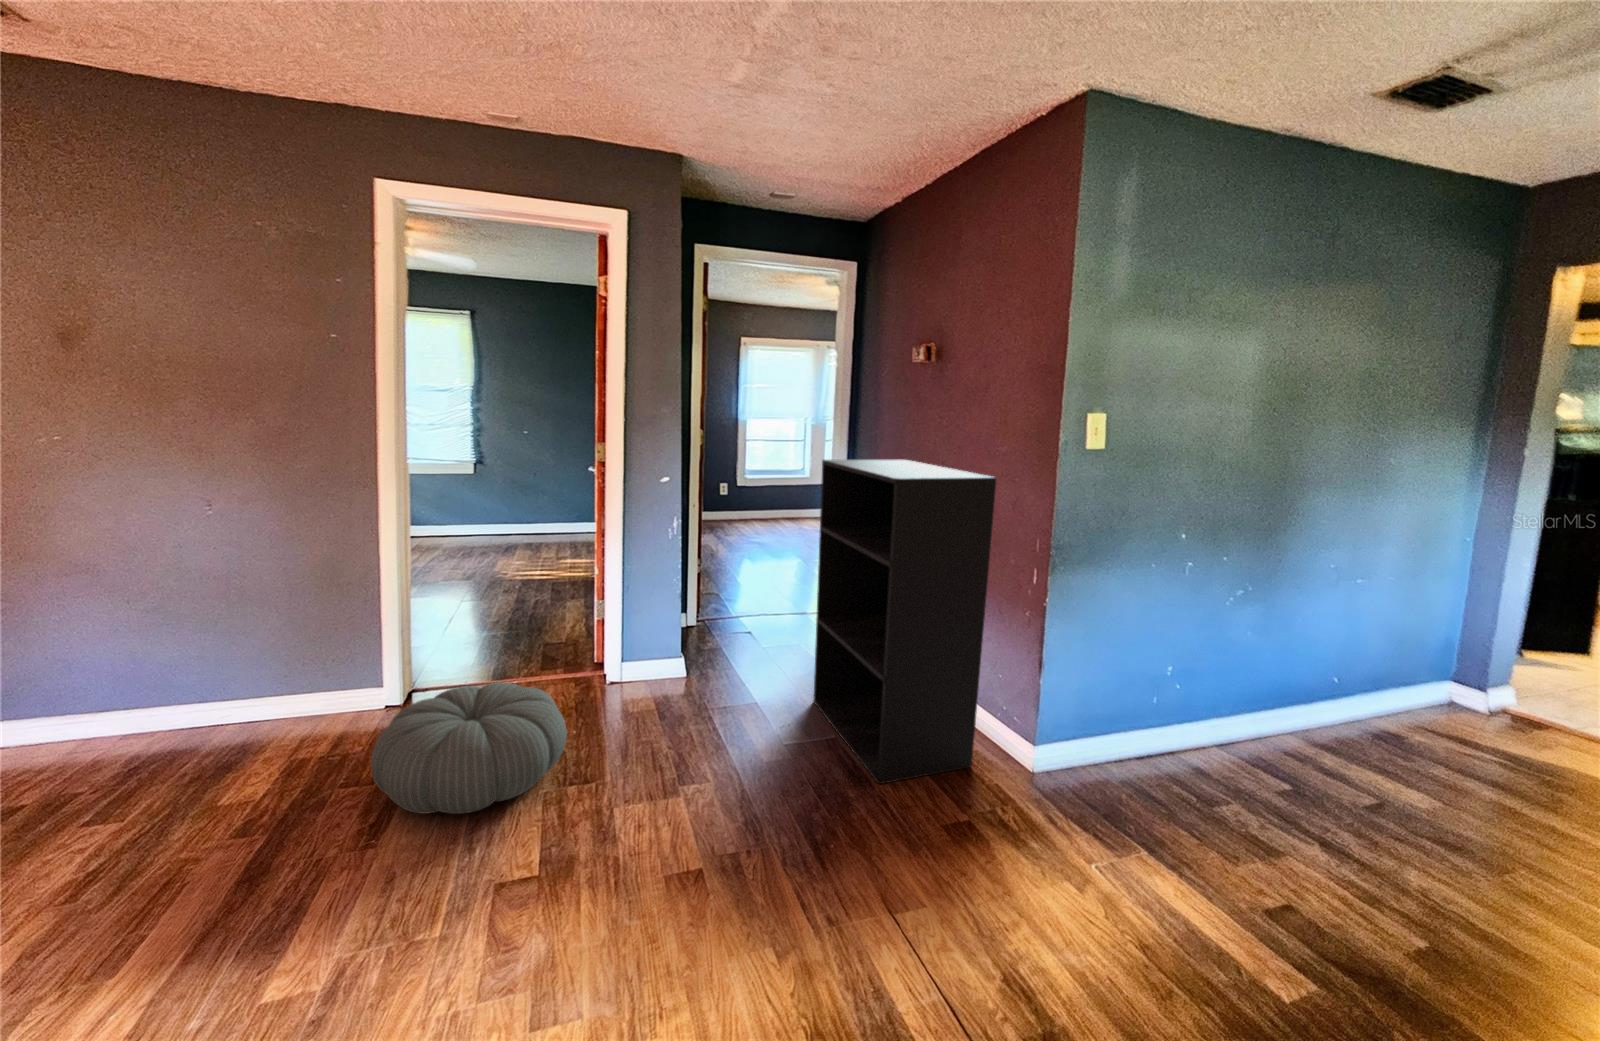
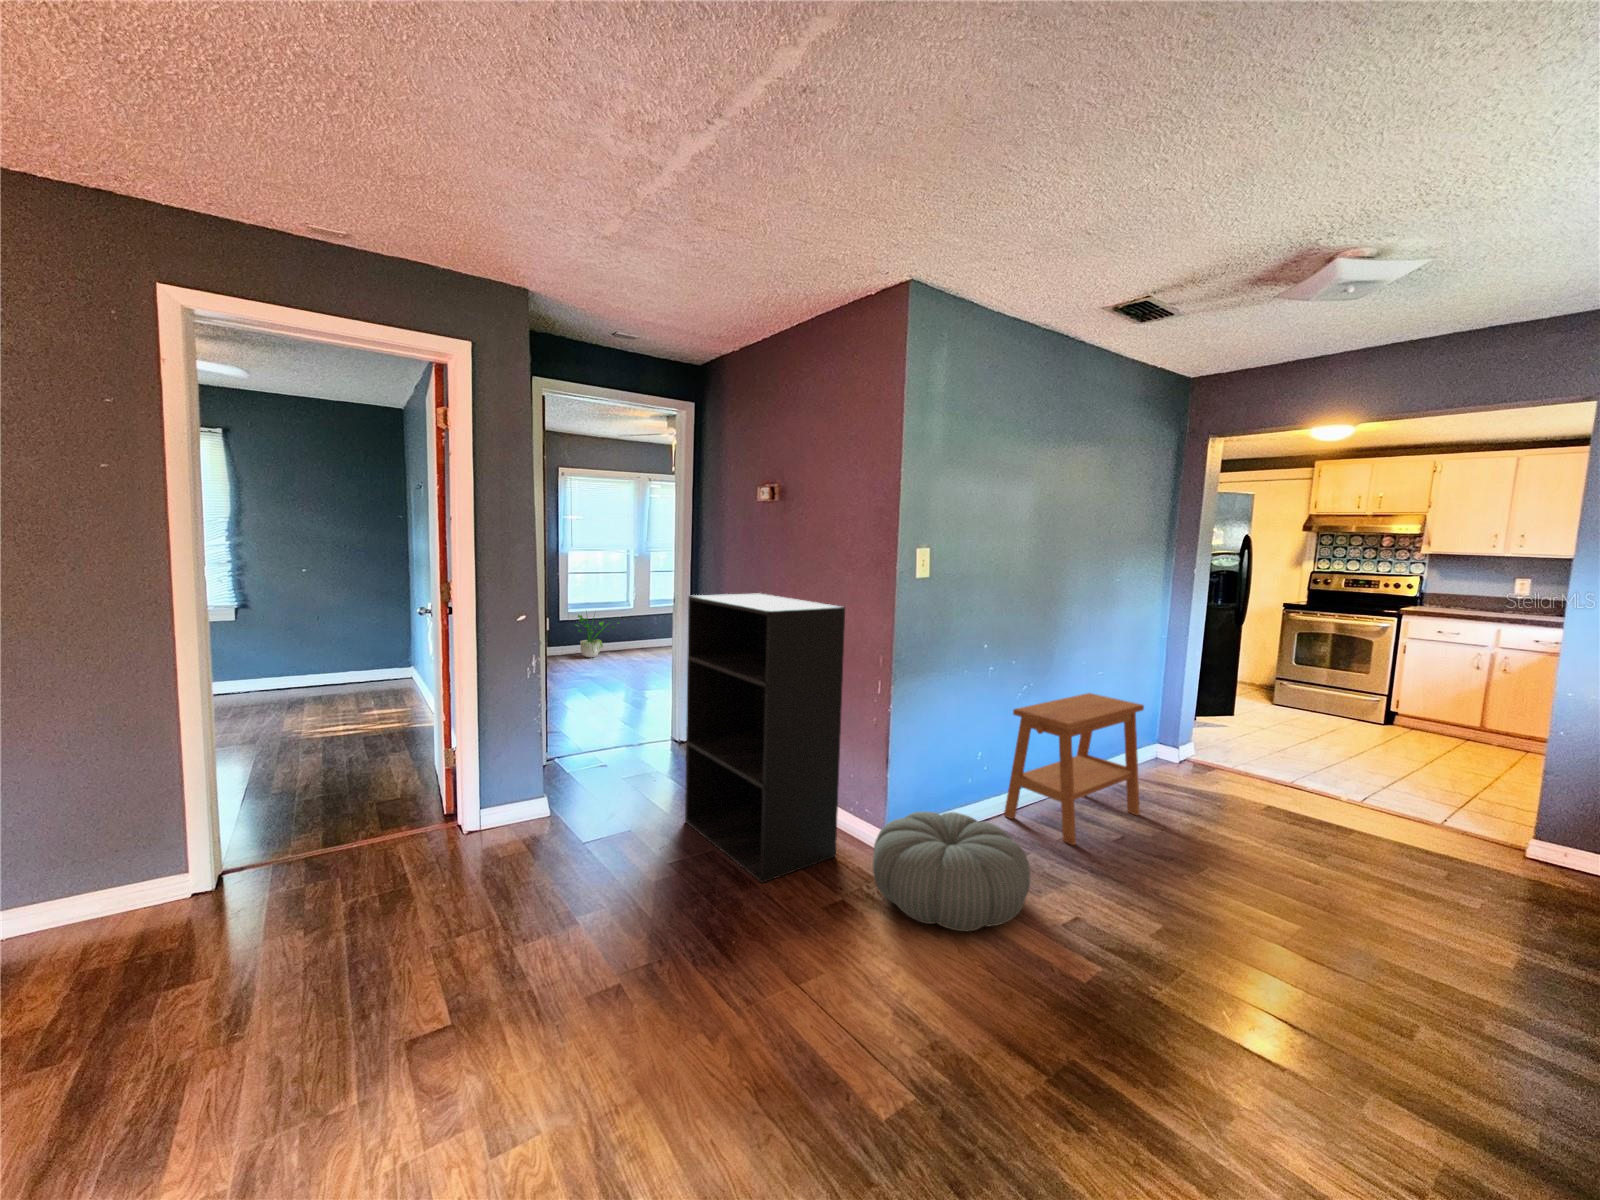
potted plant: none [748,469,797,522] -> present [576,615,620,657]
side table: none [1204,605,1441,804] -> present [1004,693,1144,845]
pouf: present [371,682,567,814] -> present [873,812,1030,931]

